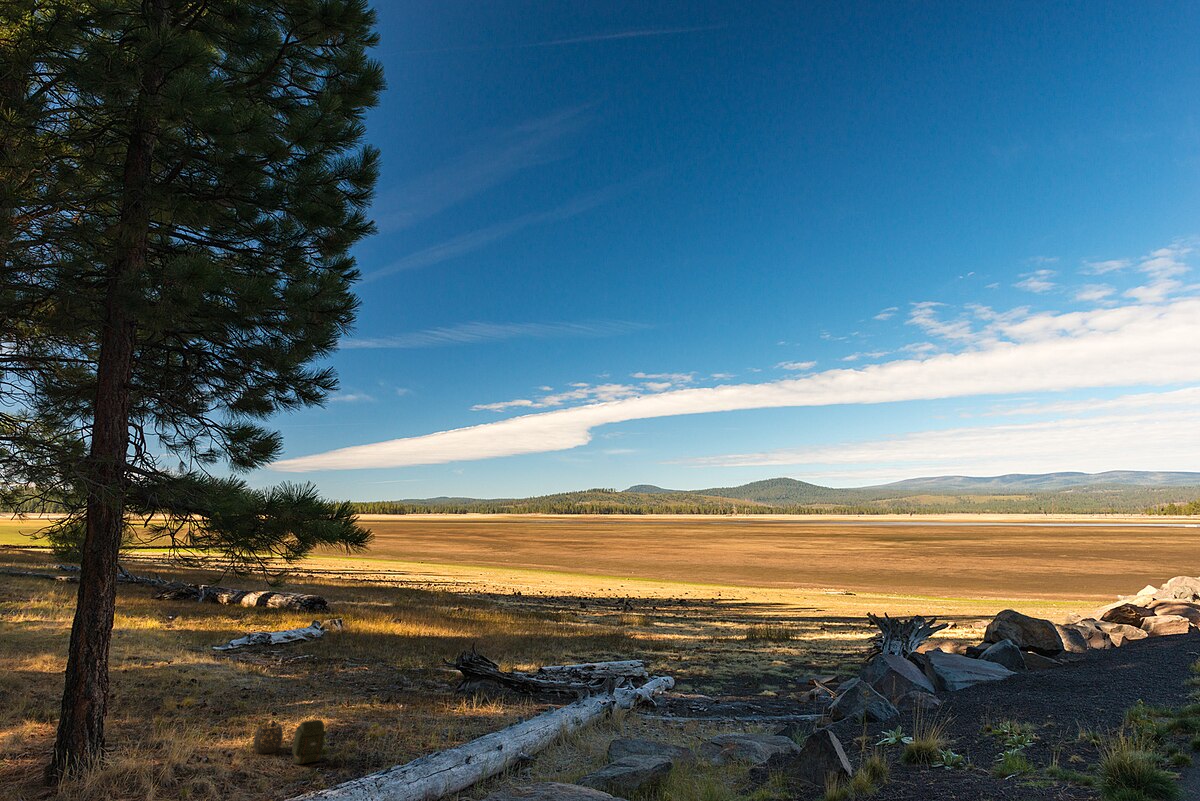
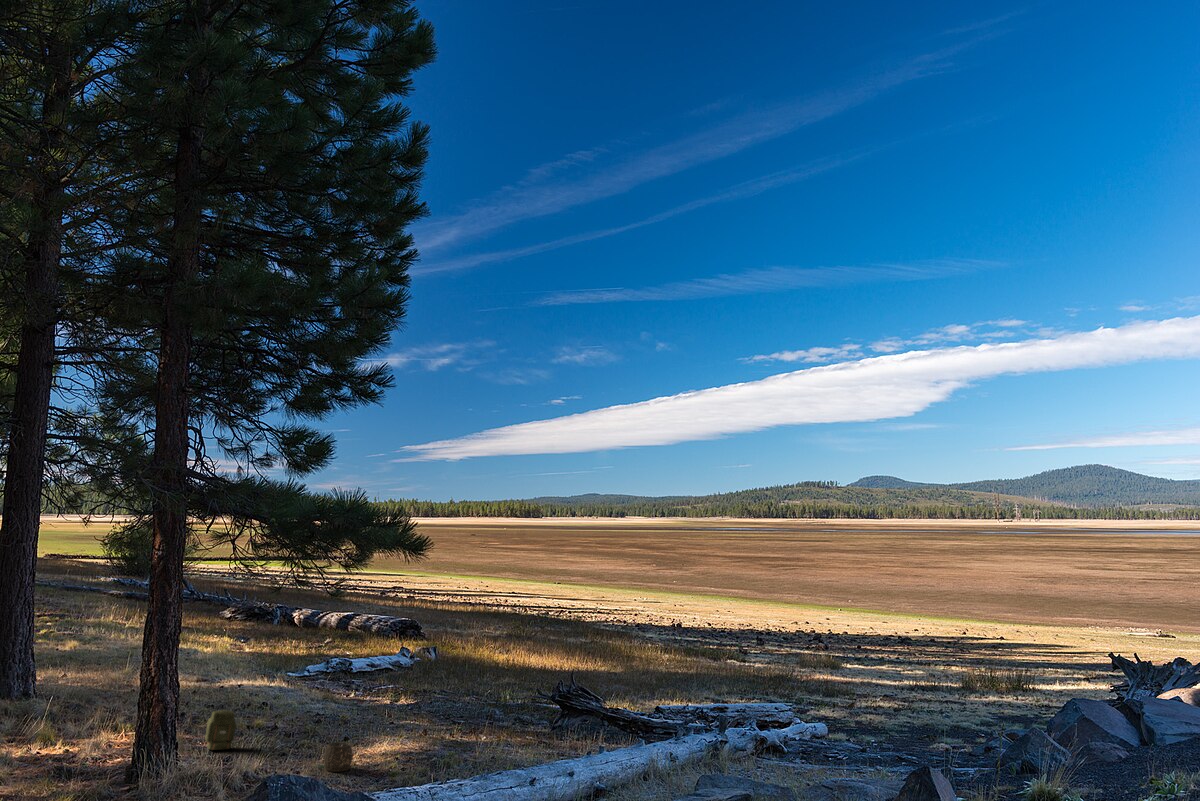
backpack: present [292,719,325,764] -> present [205,710,236,750]

